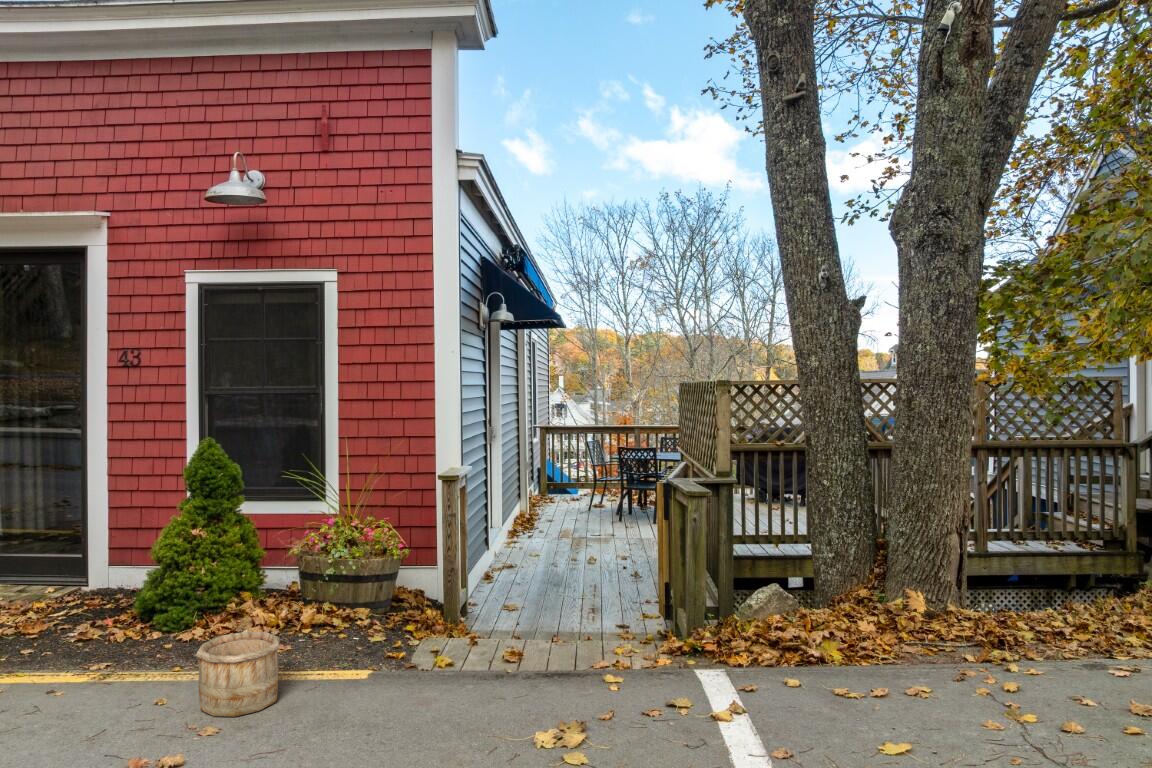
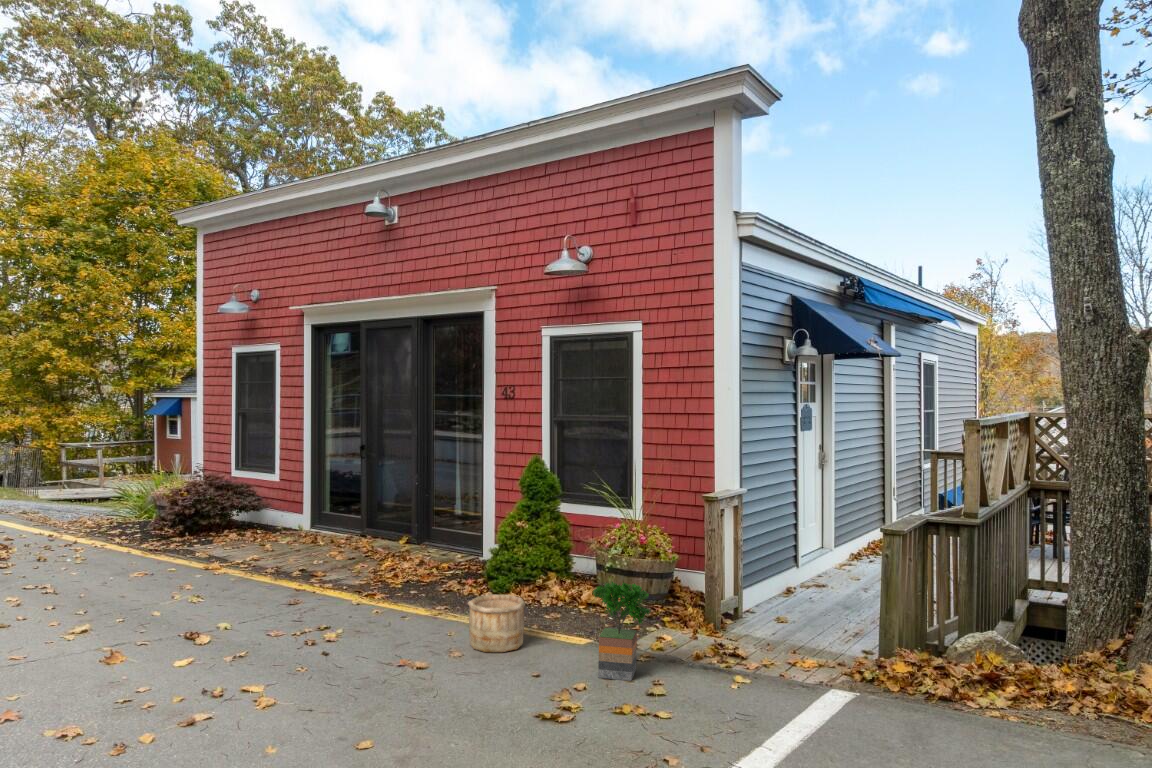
potted tree: none [395,586,475,712] -> present [593,582,651,681]

